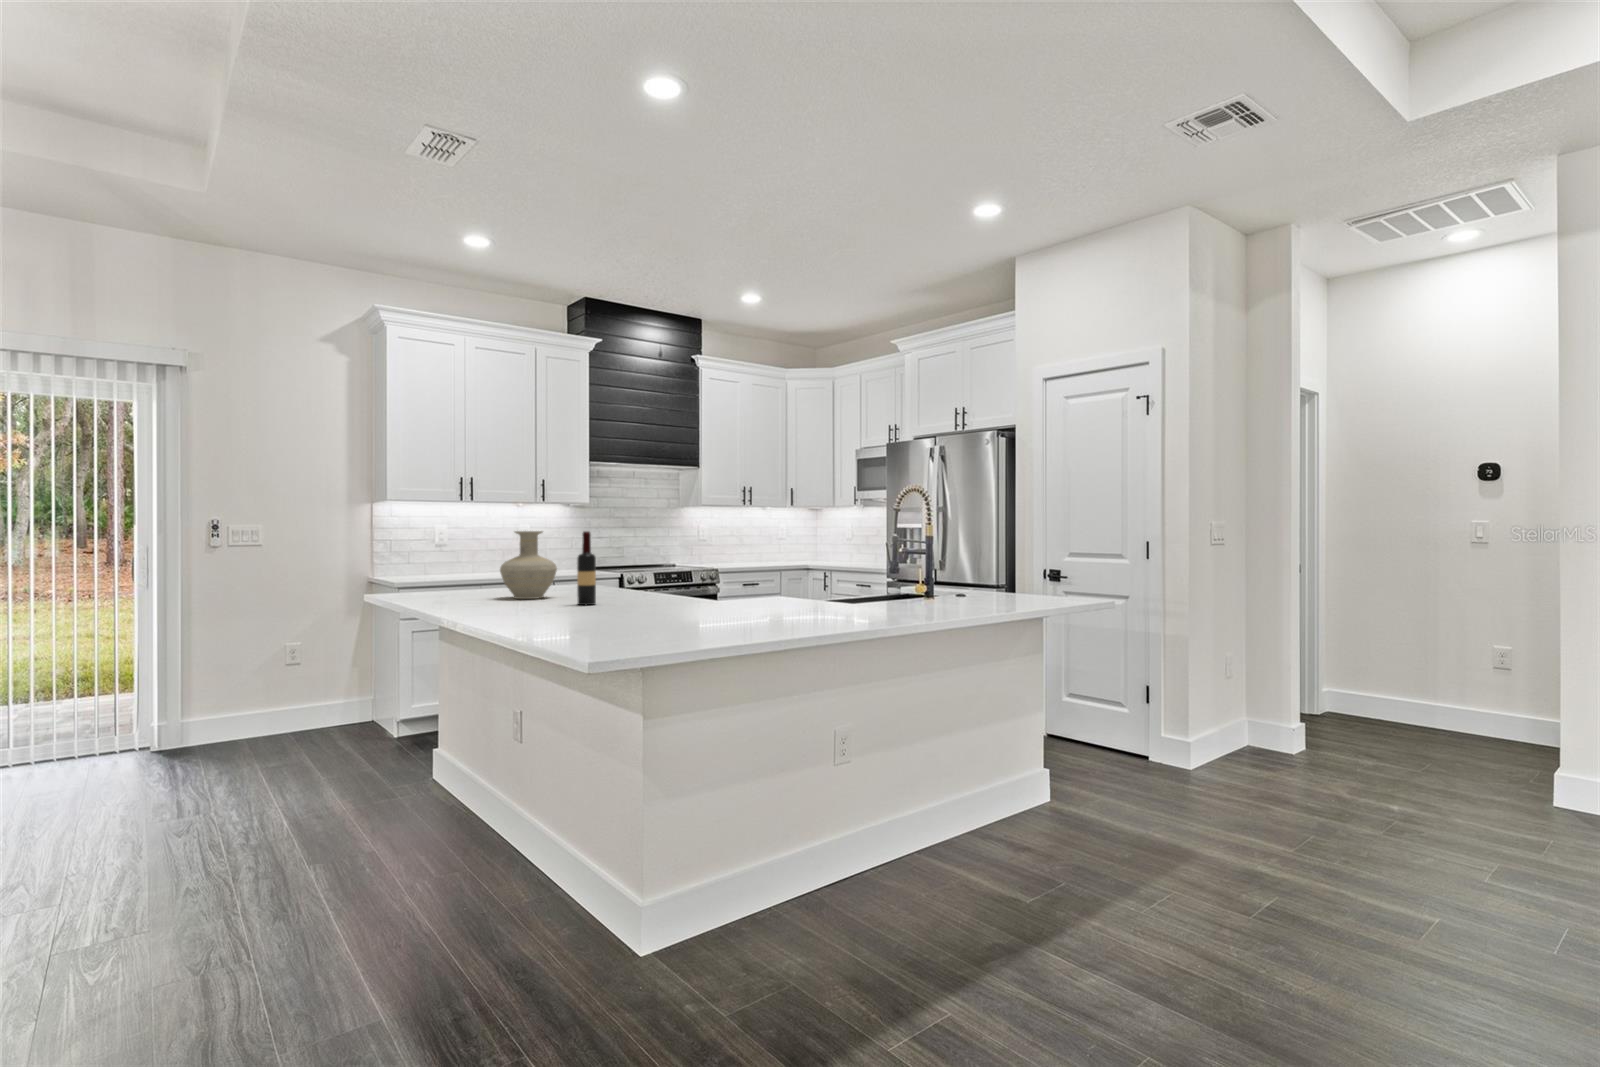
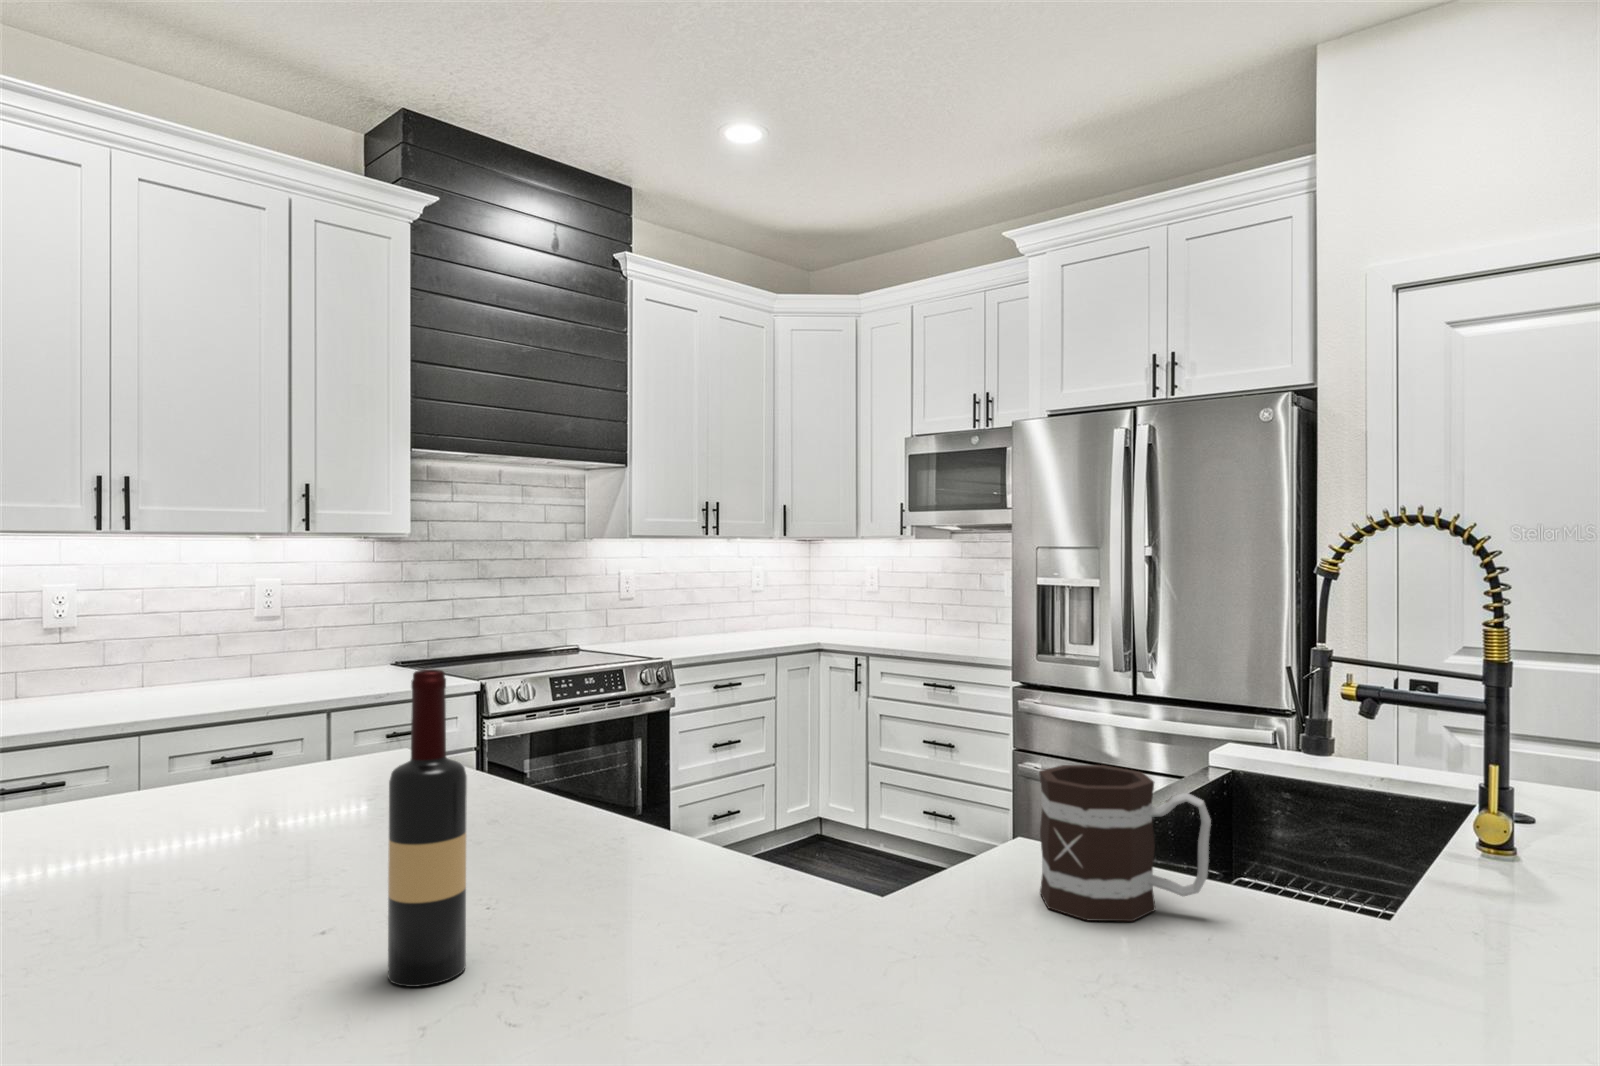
vase: present [500,531,557,599] -> none [89,643,315,899]
mug: none [754,567,796,604] -> present [1039,765,1211,921]

